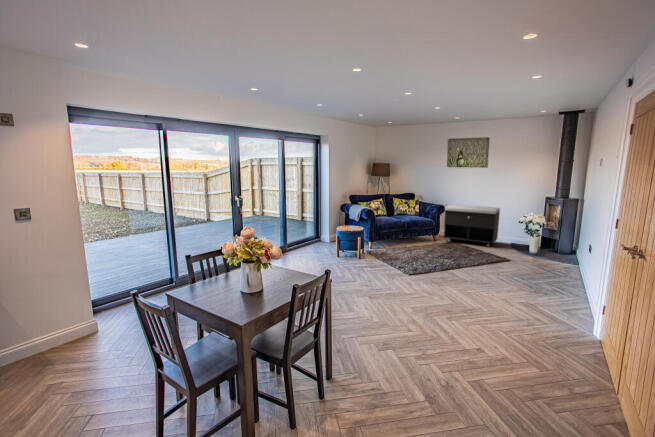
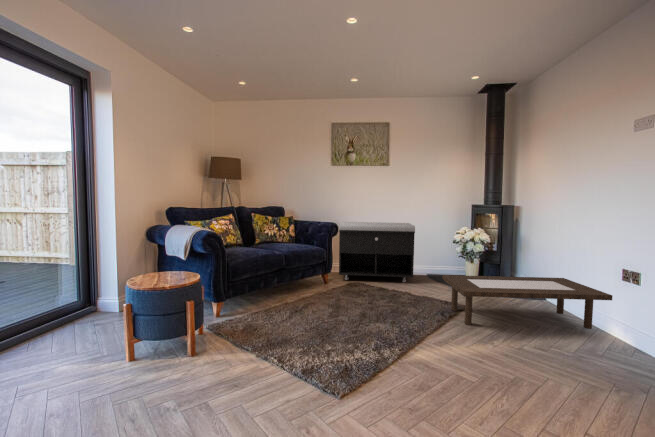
coffee table: none [493,241,586,277] -> present [443,275,612,329]

